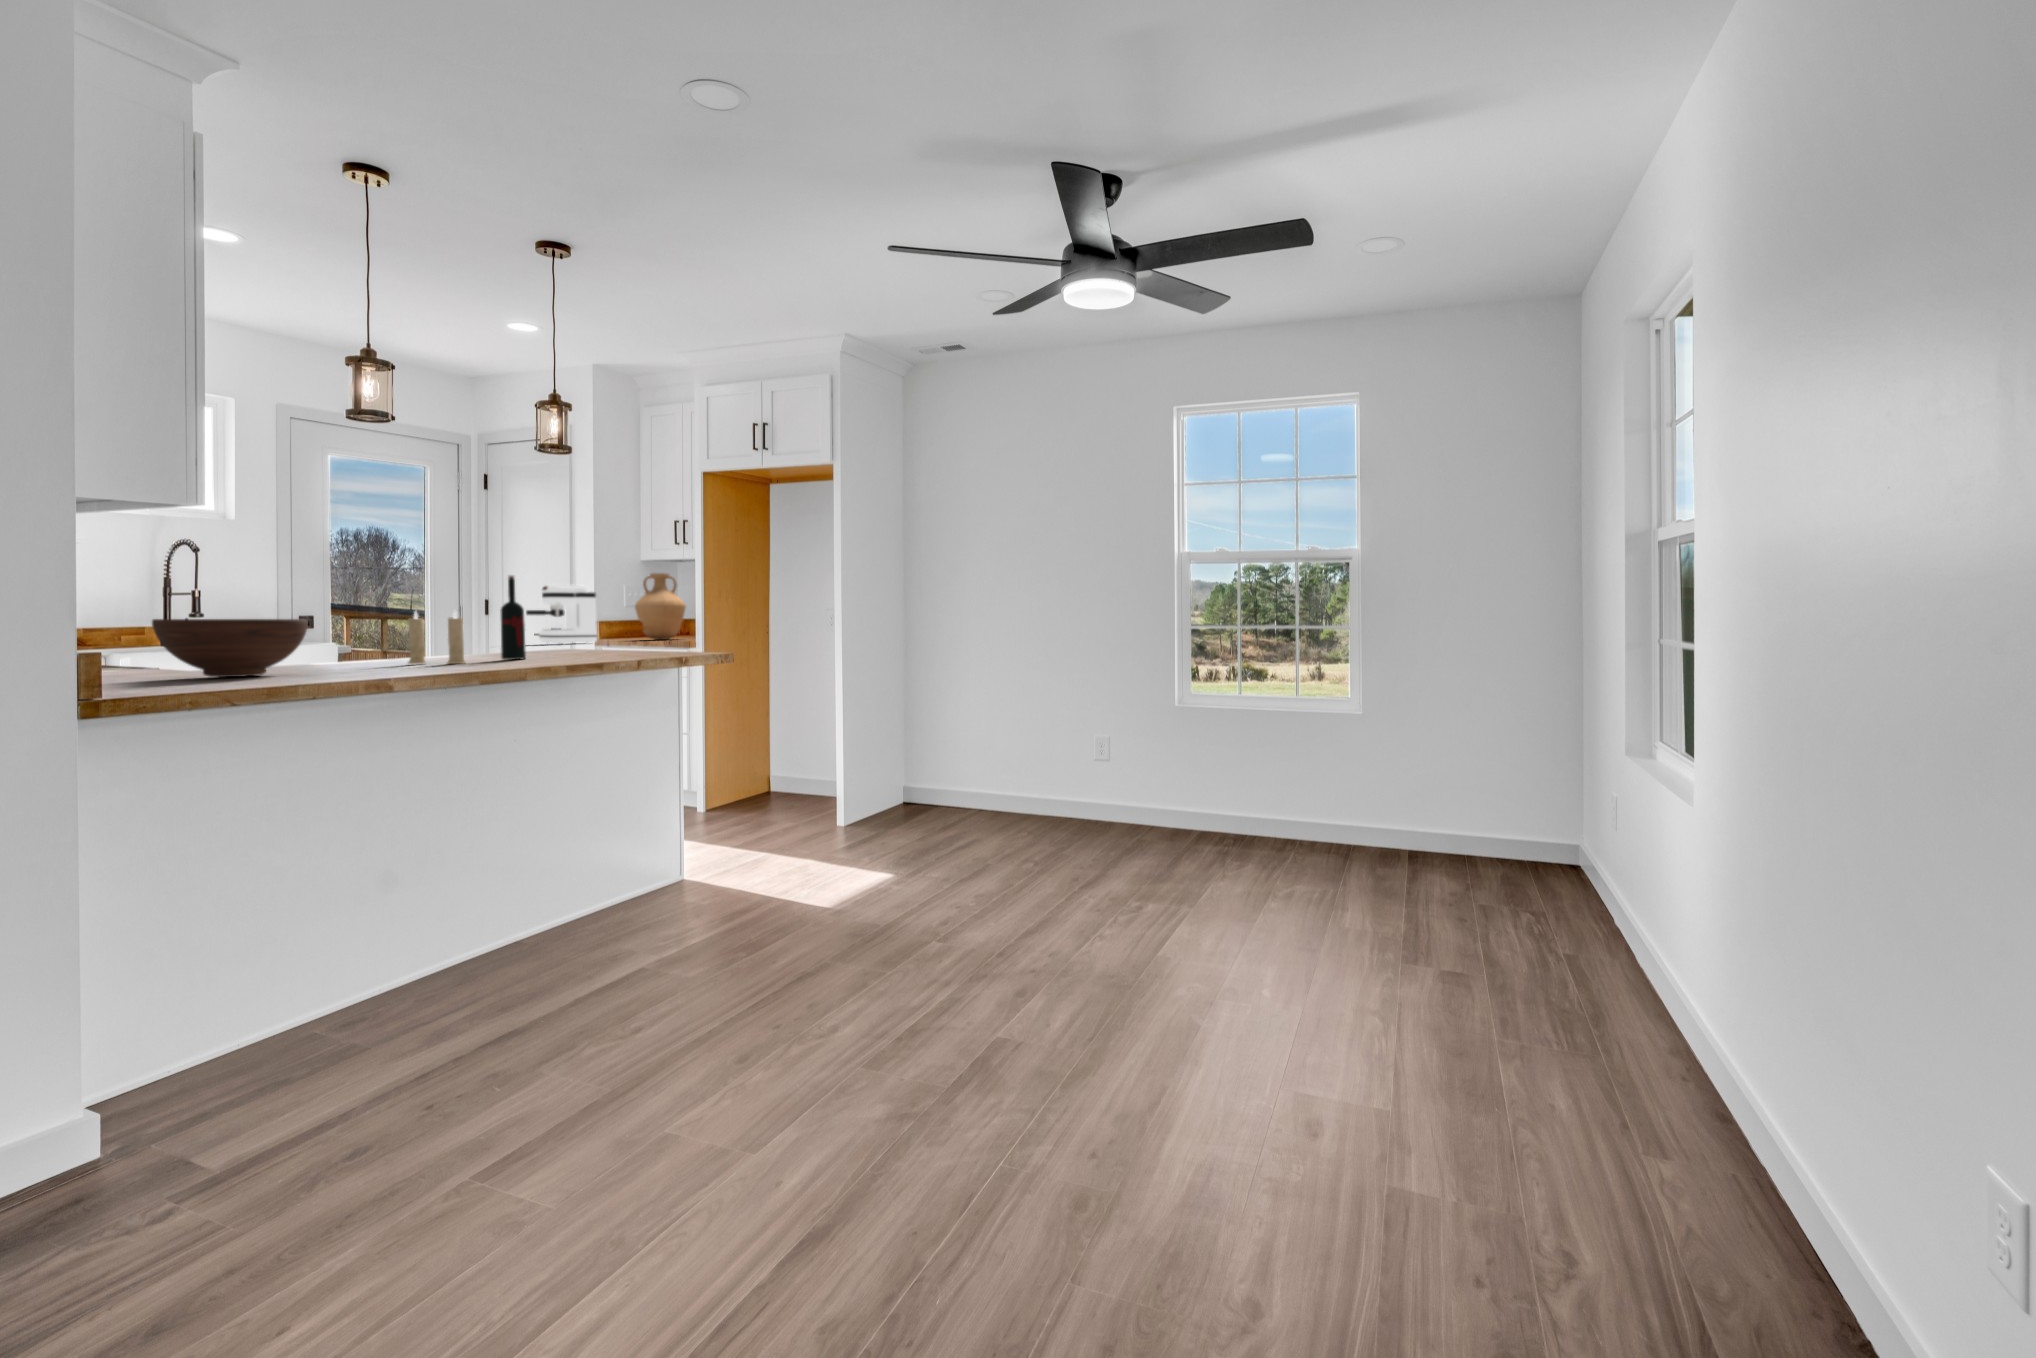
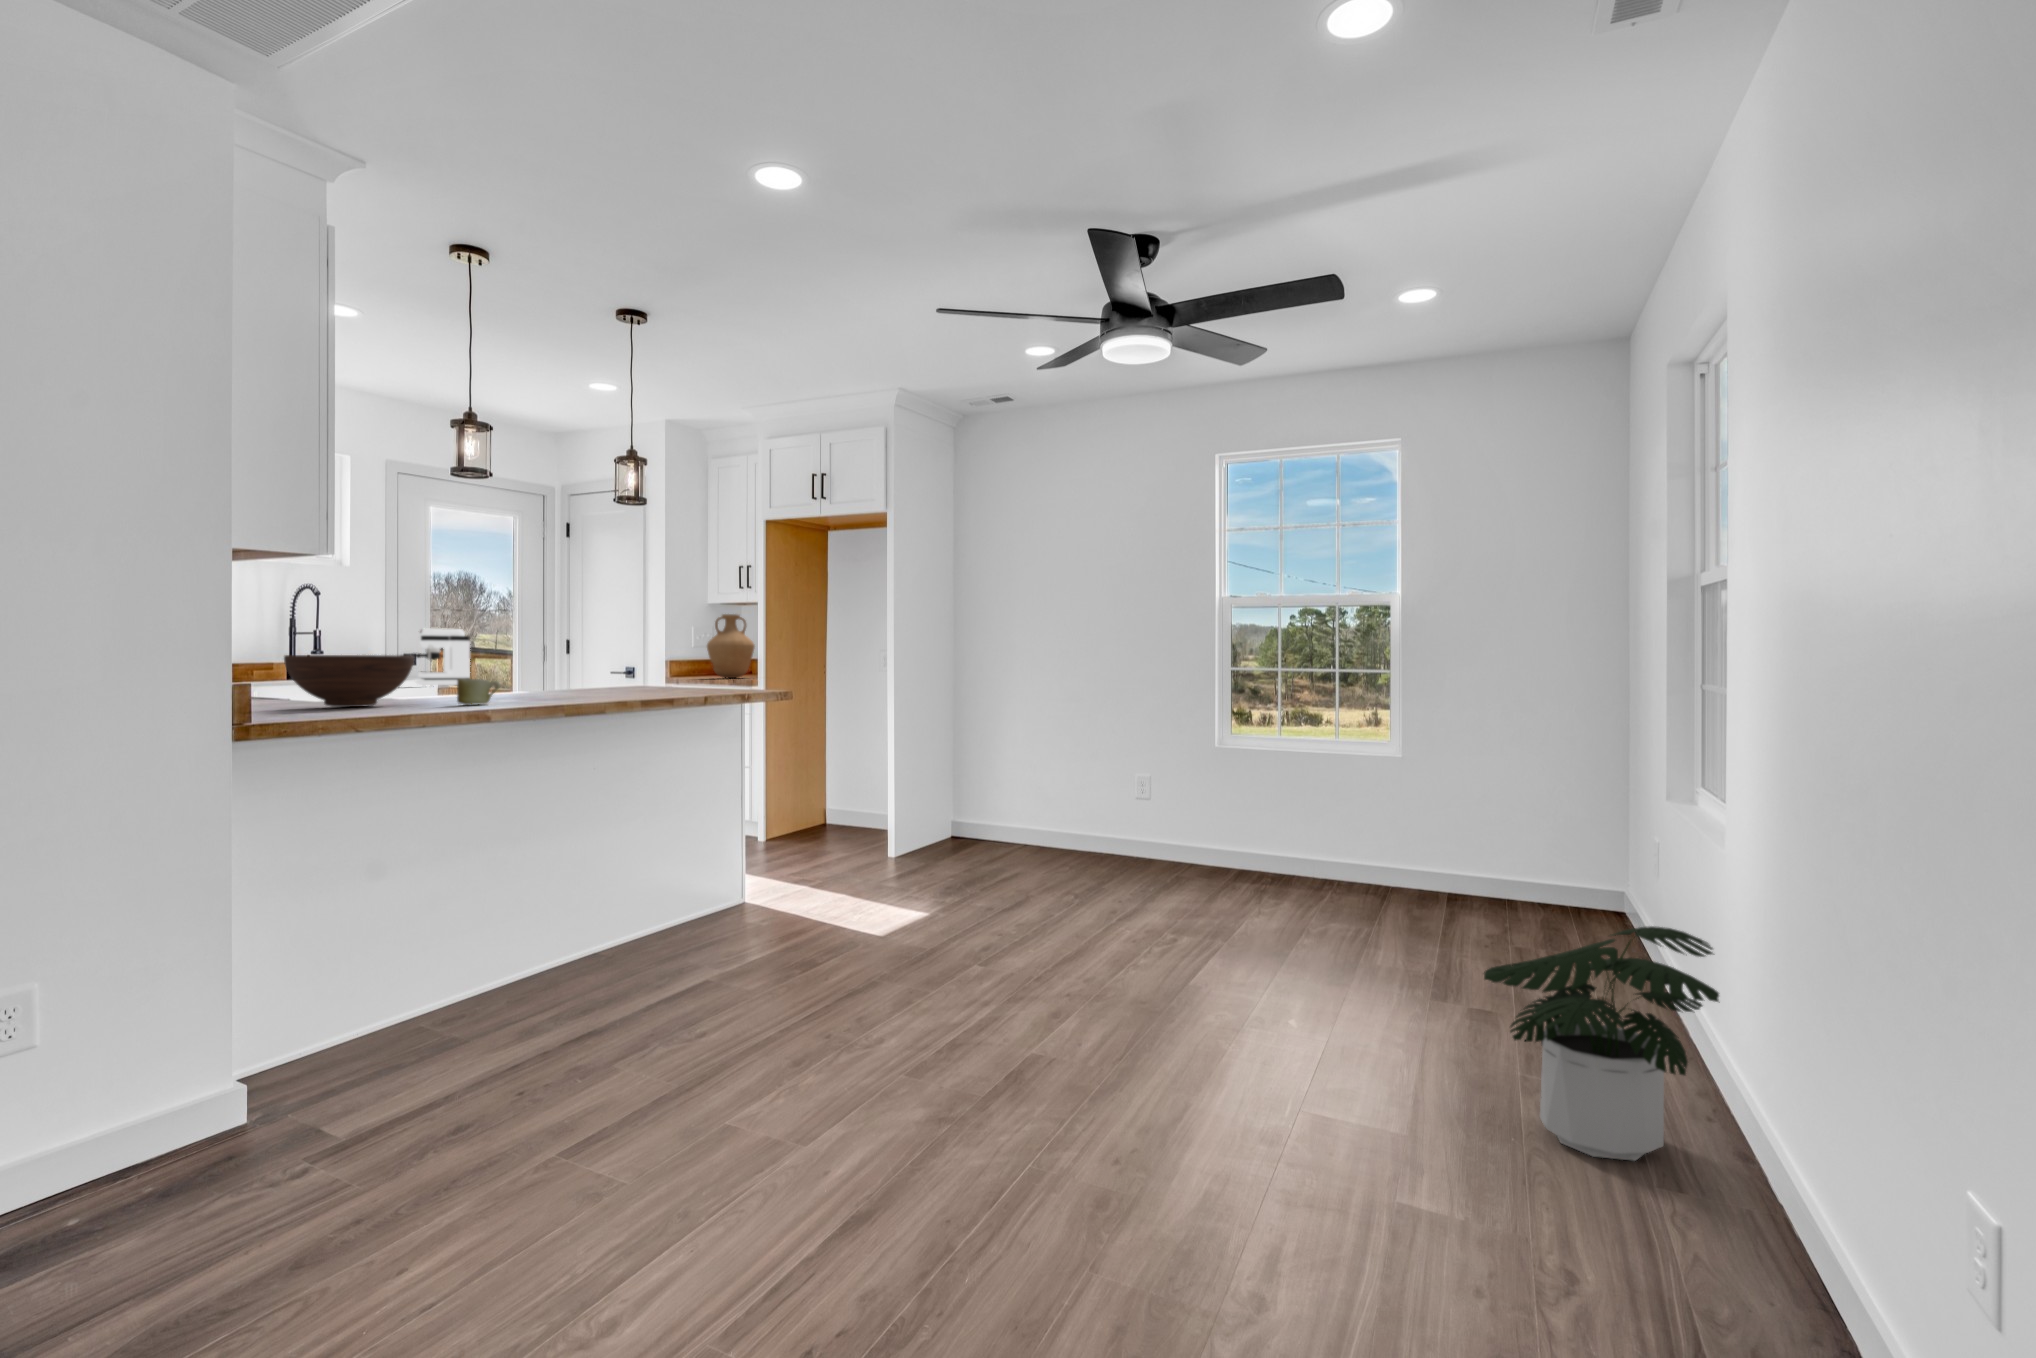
wine bottle: present [500,575,526,660] -> none [581,617,603,694]
coffee maker: present [526,585,597,644] -> present [415,628,470,686]
candle: present [408,612,465,664] -> none [497,647,550,698]
mug: none [359,644,410,673] -> present [457,678,500,705]
potted plant: none [1474,893,1739,1135] -> present [1484,926,1719,1161]

